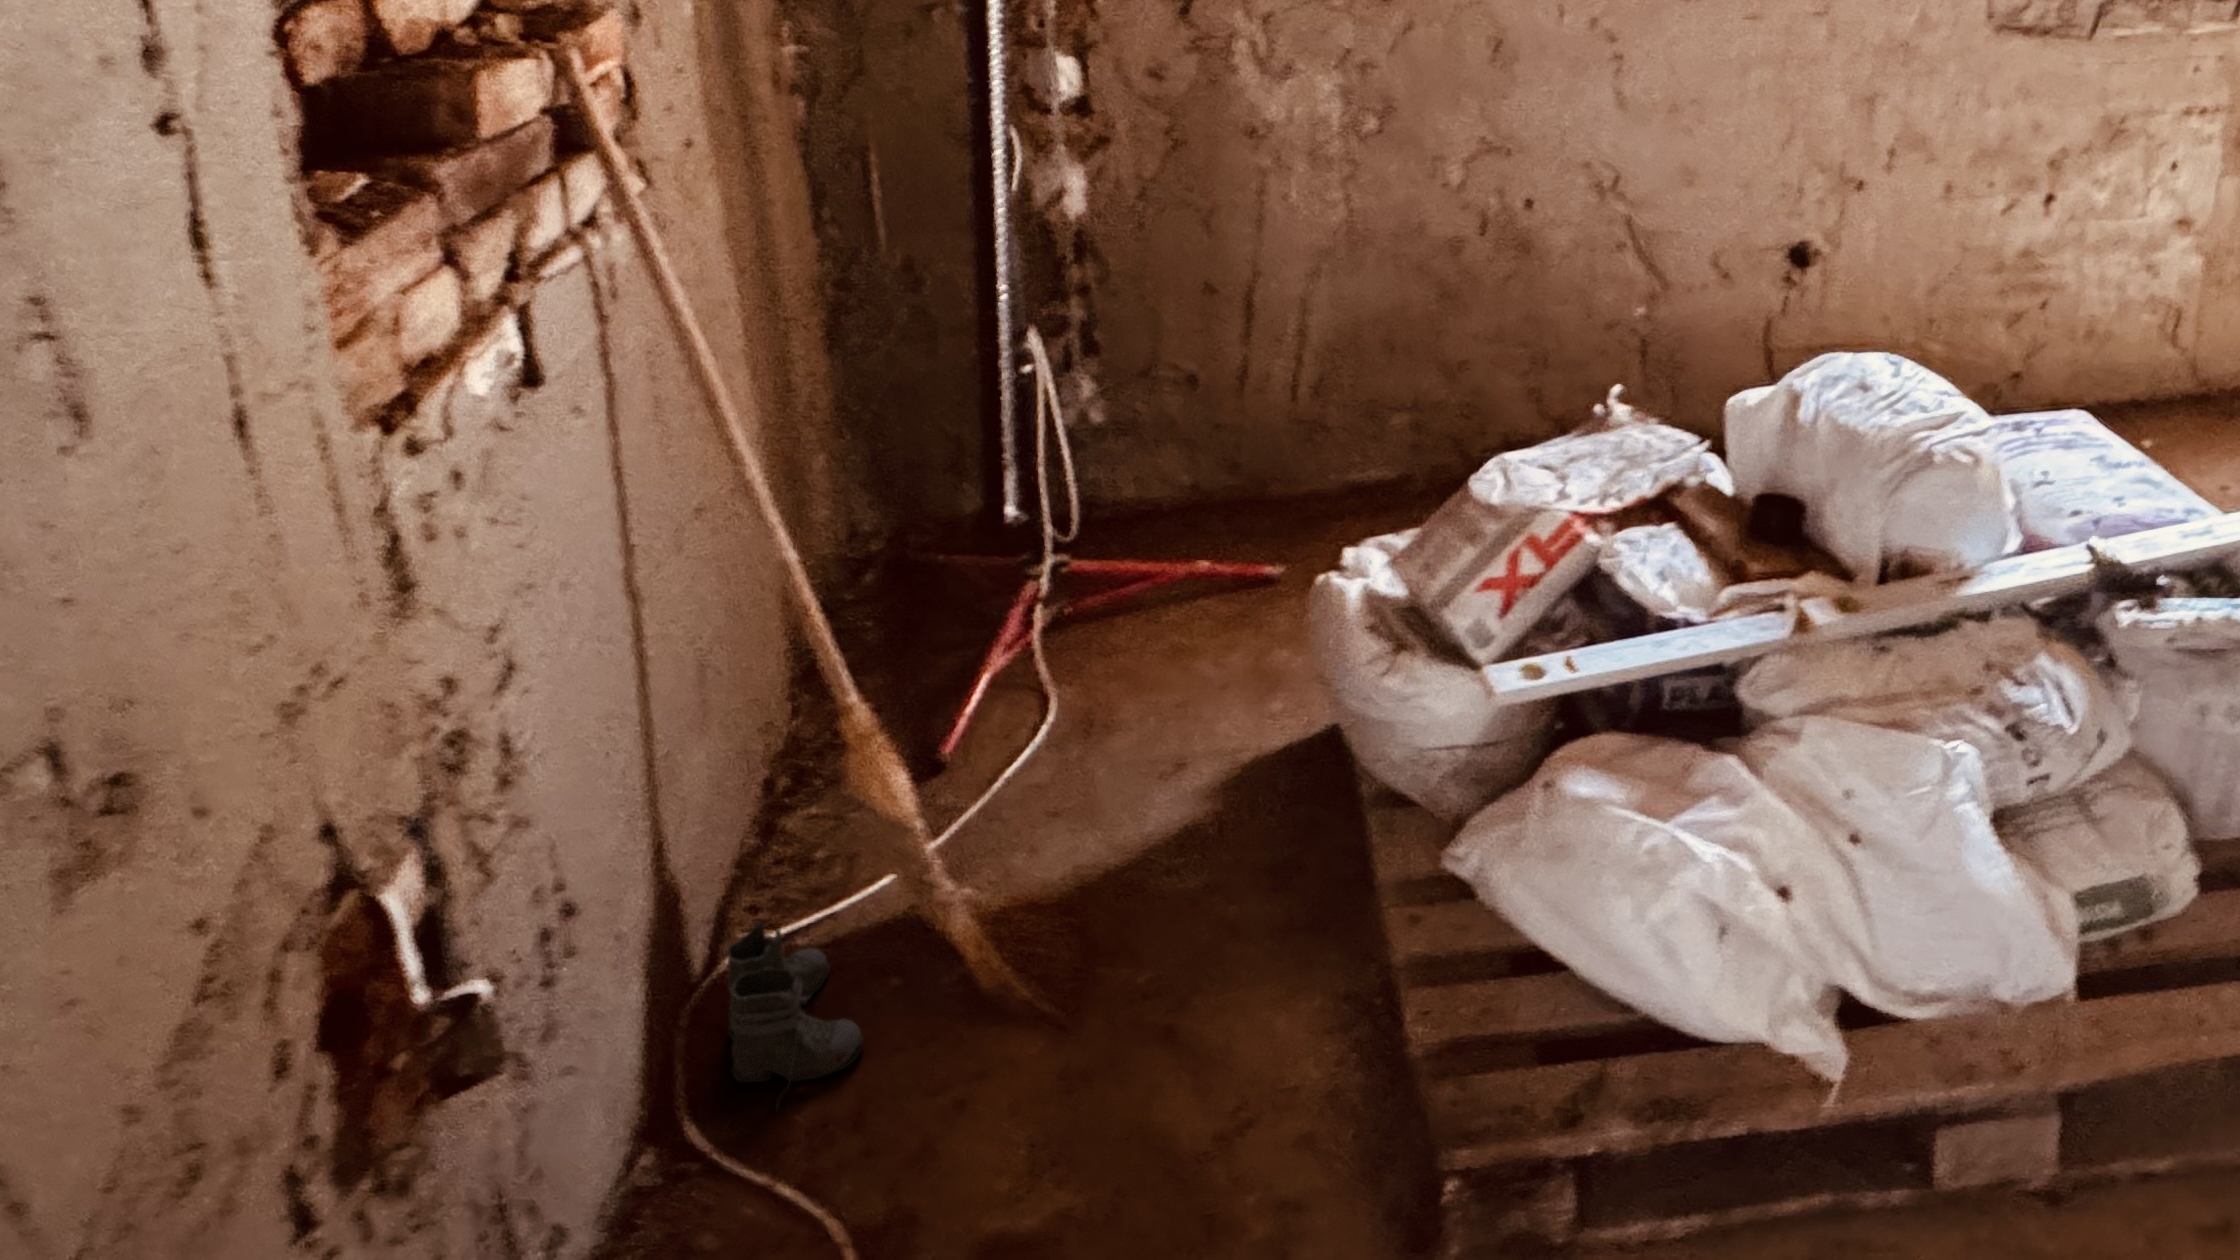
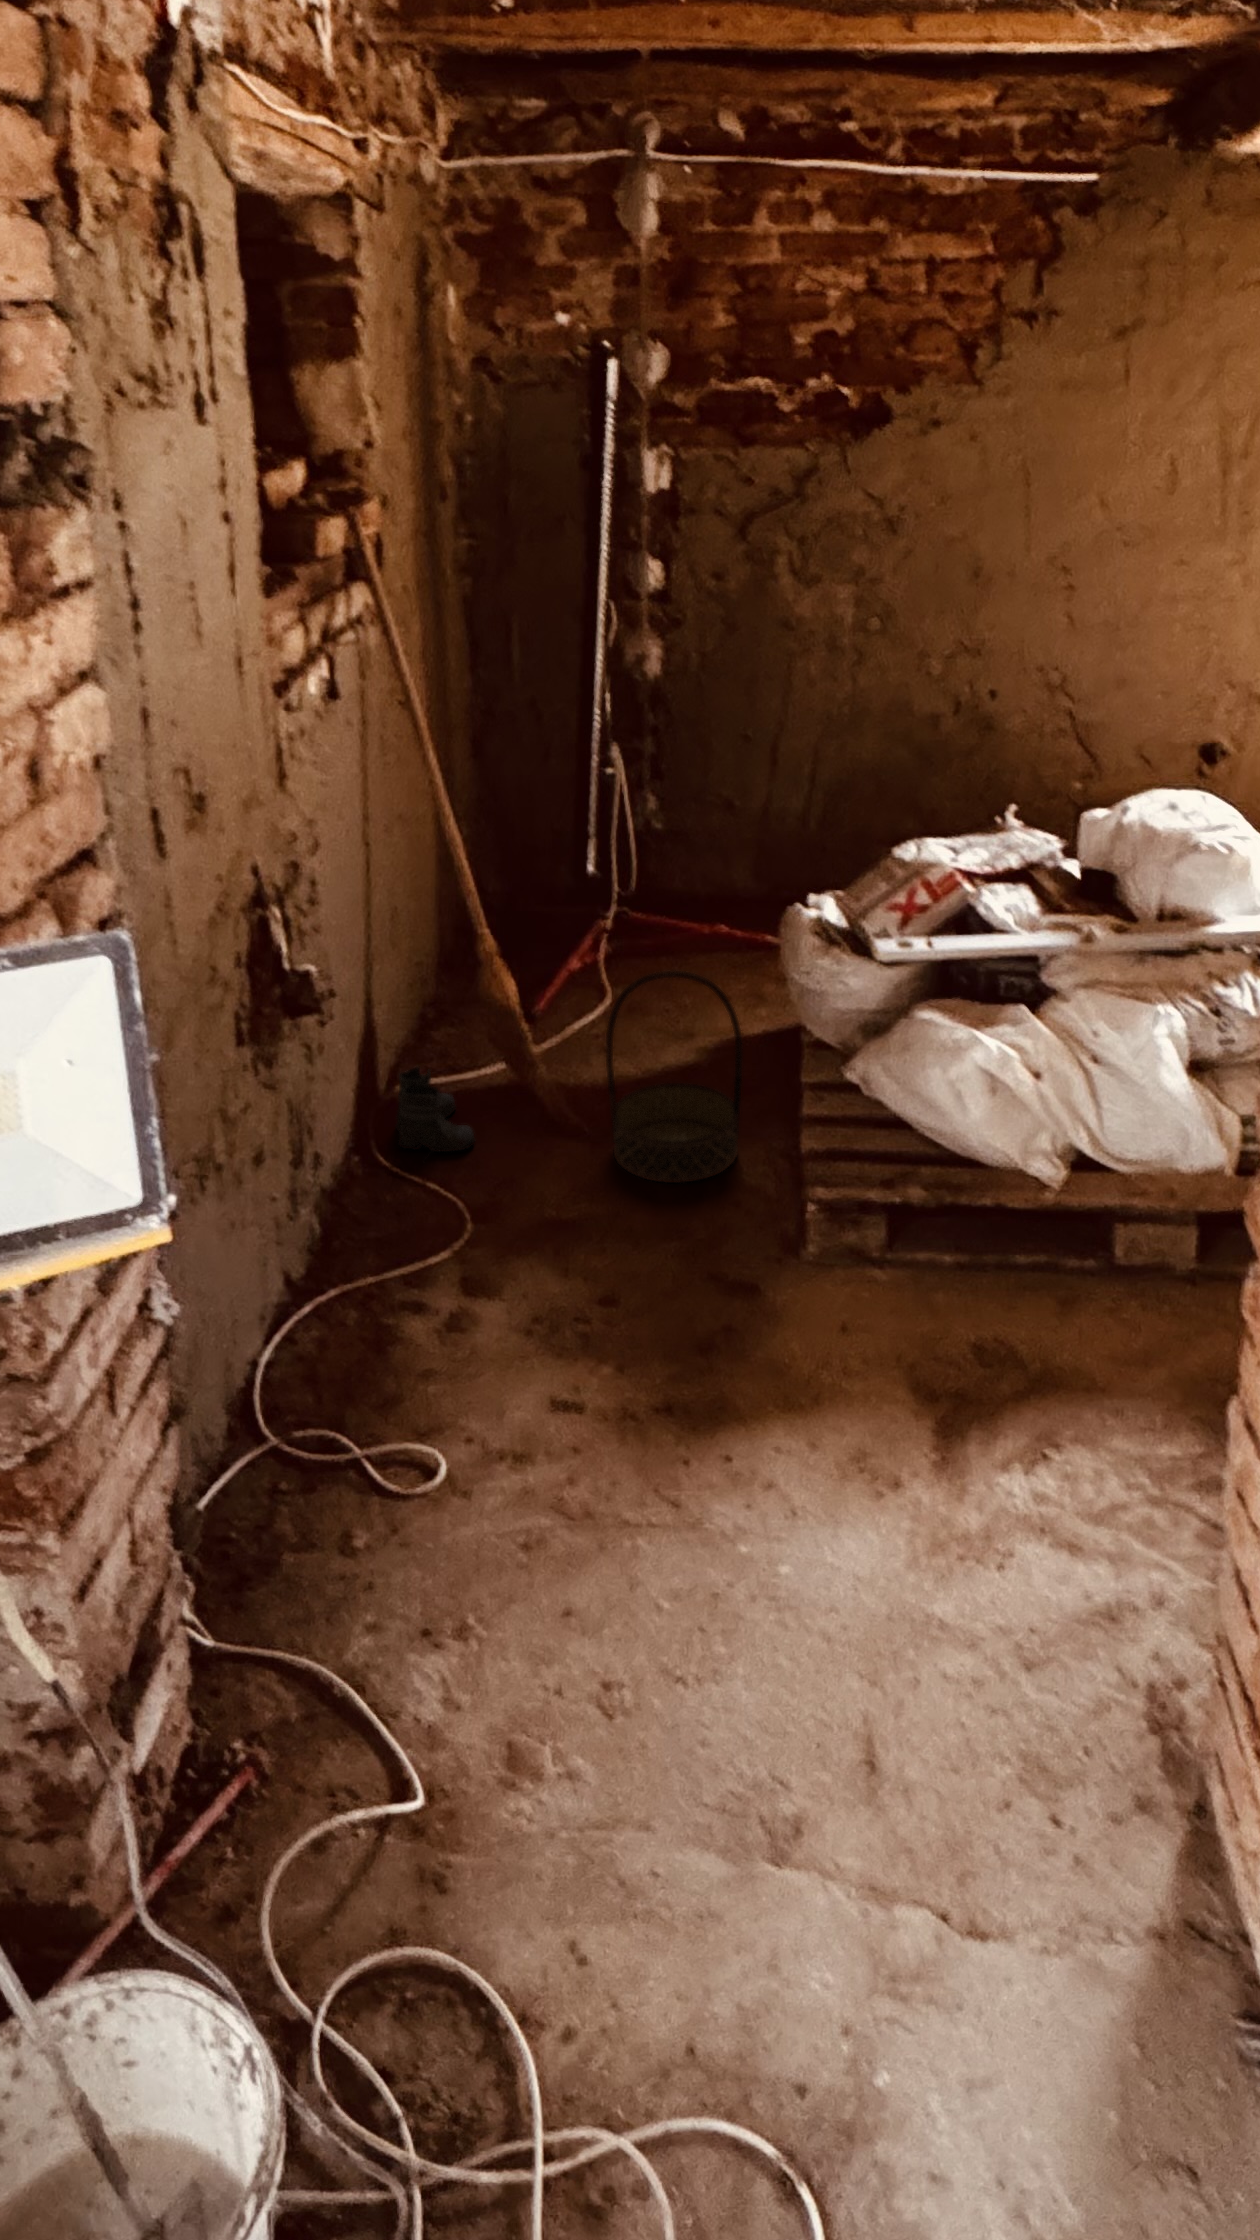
basket: none [1067,736,1287,1082] -> present [606,971,743,1183]

